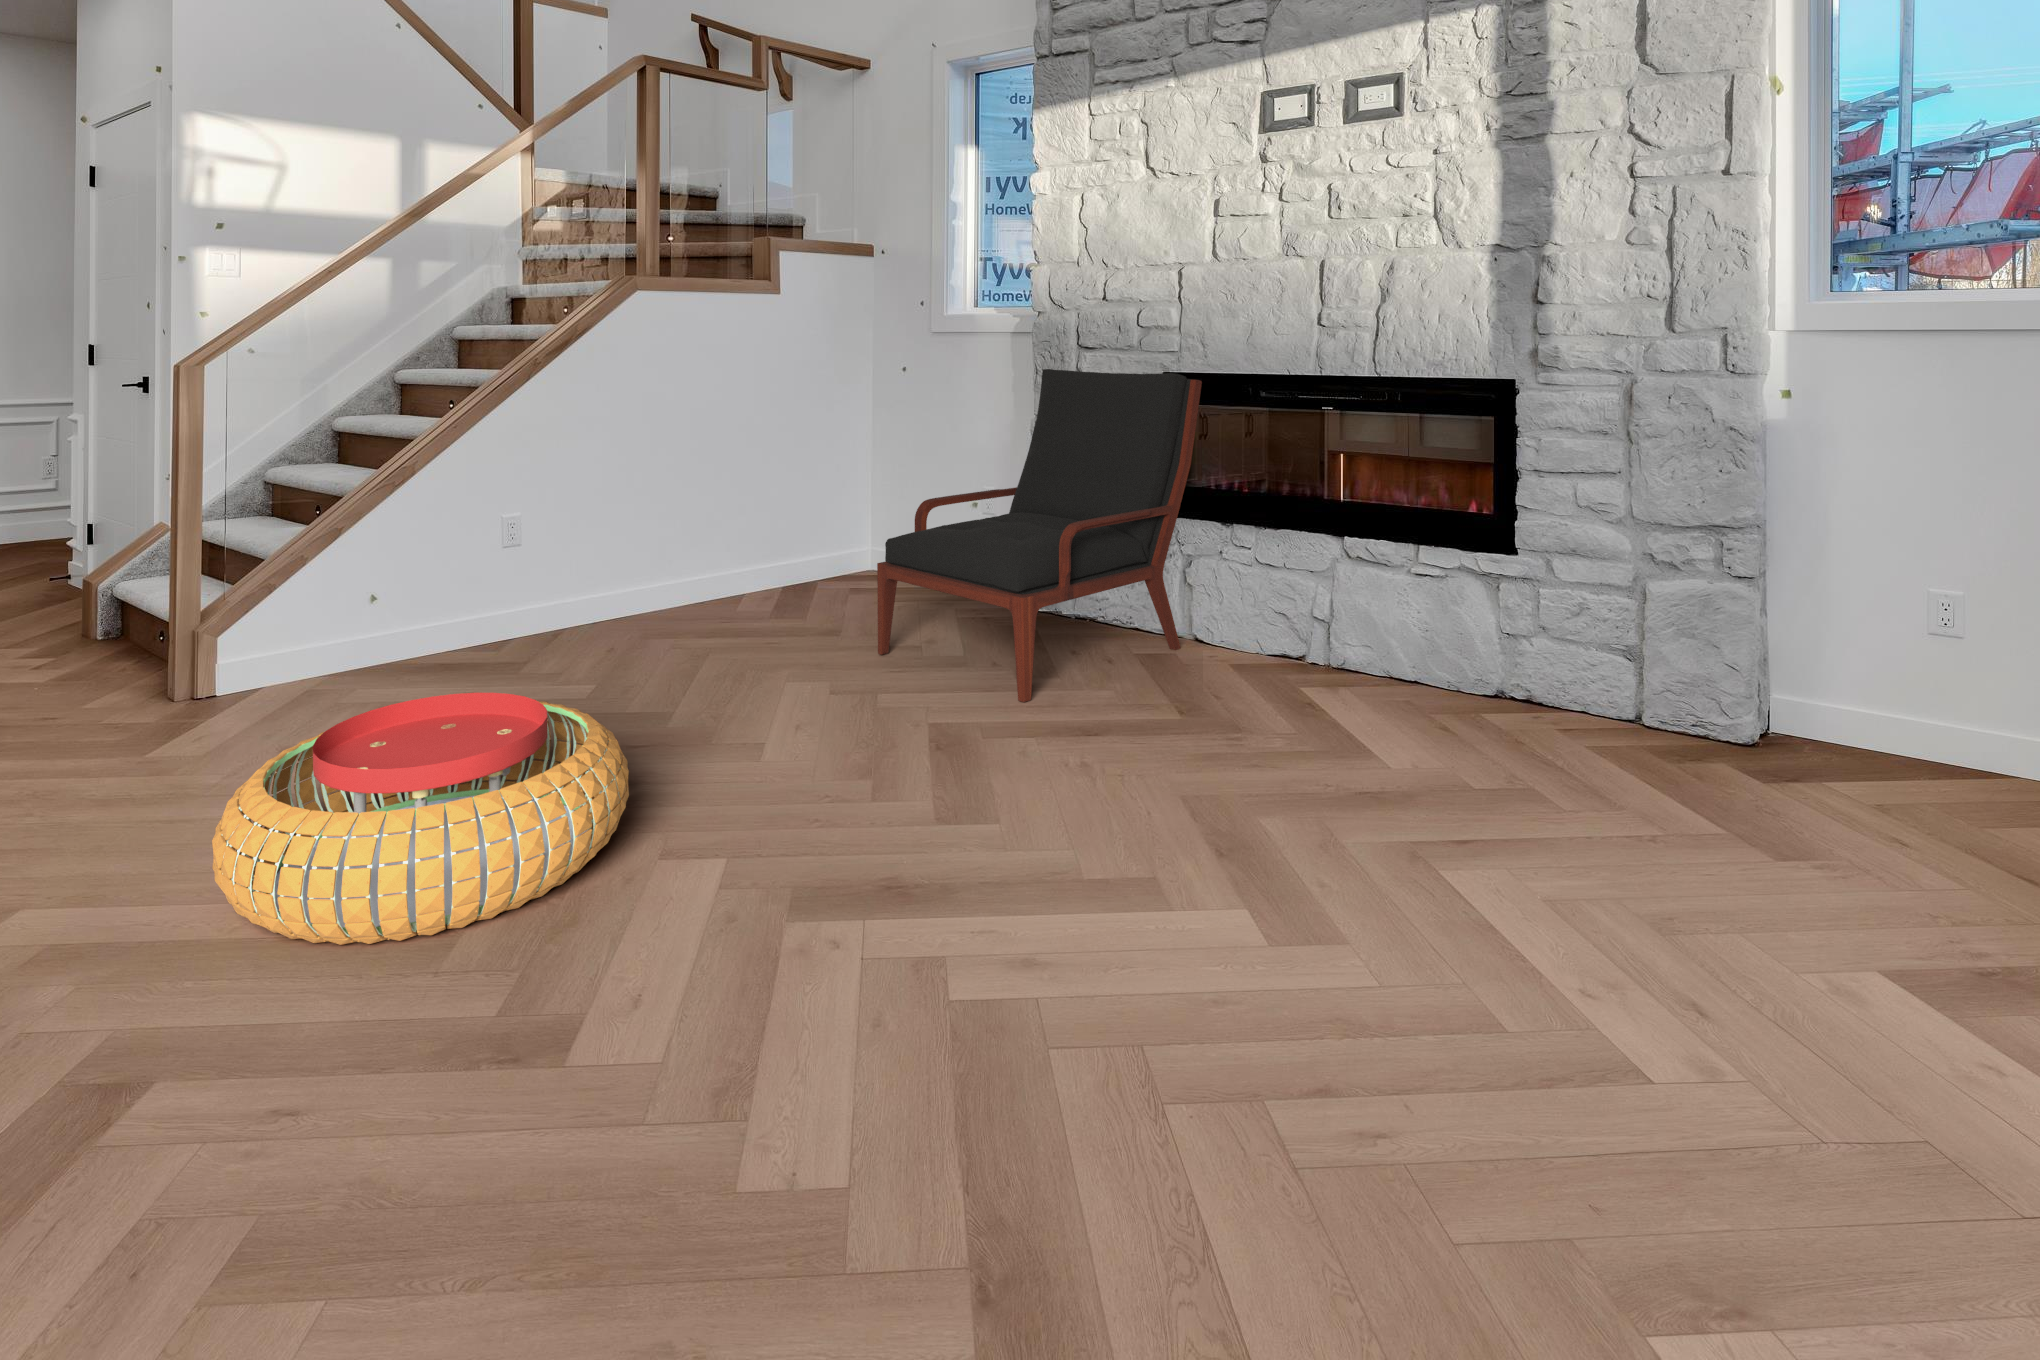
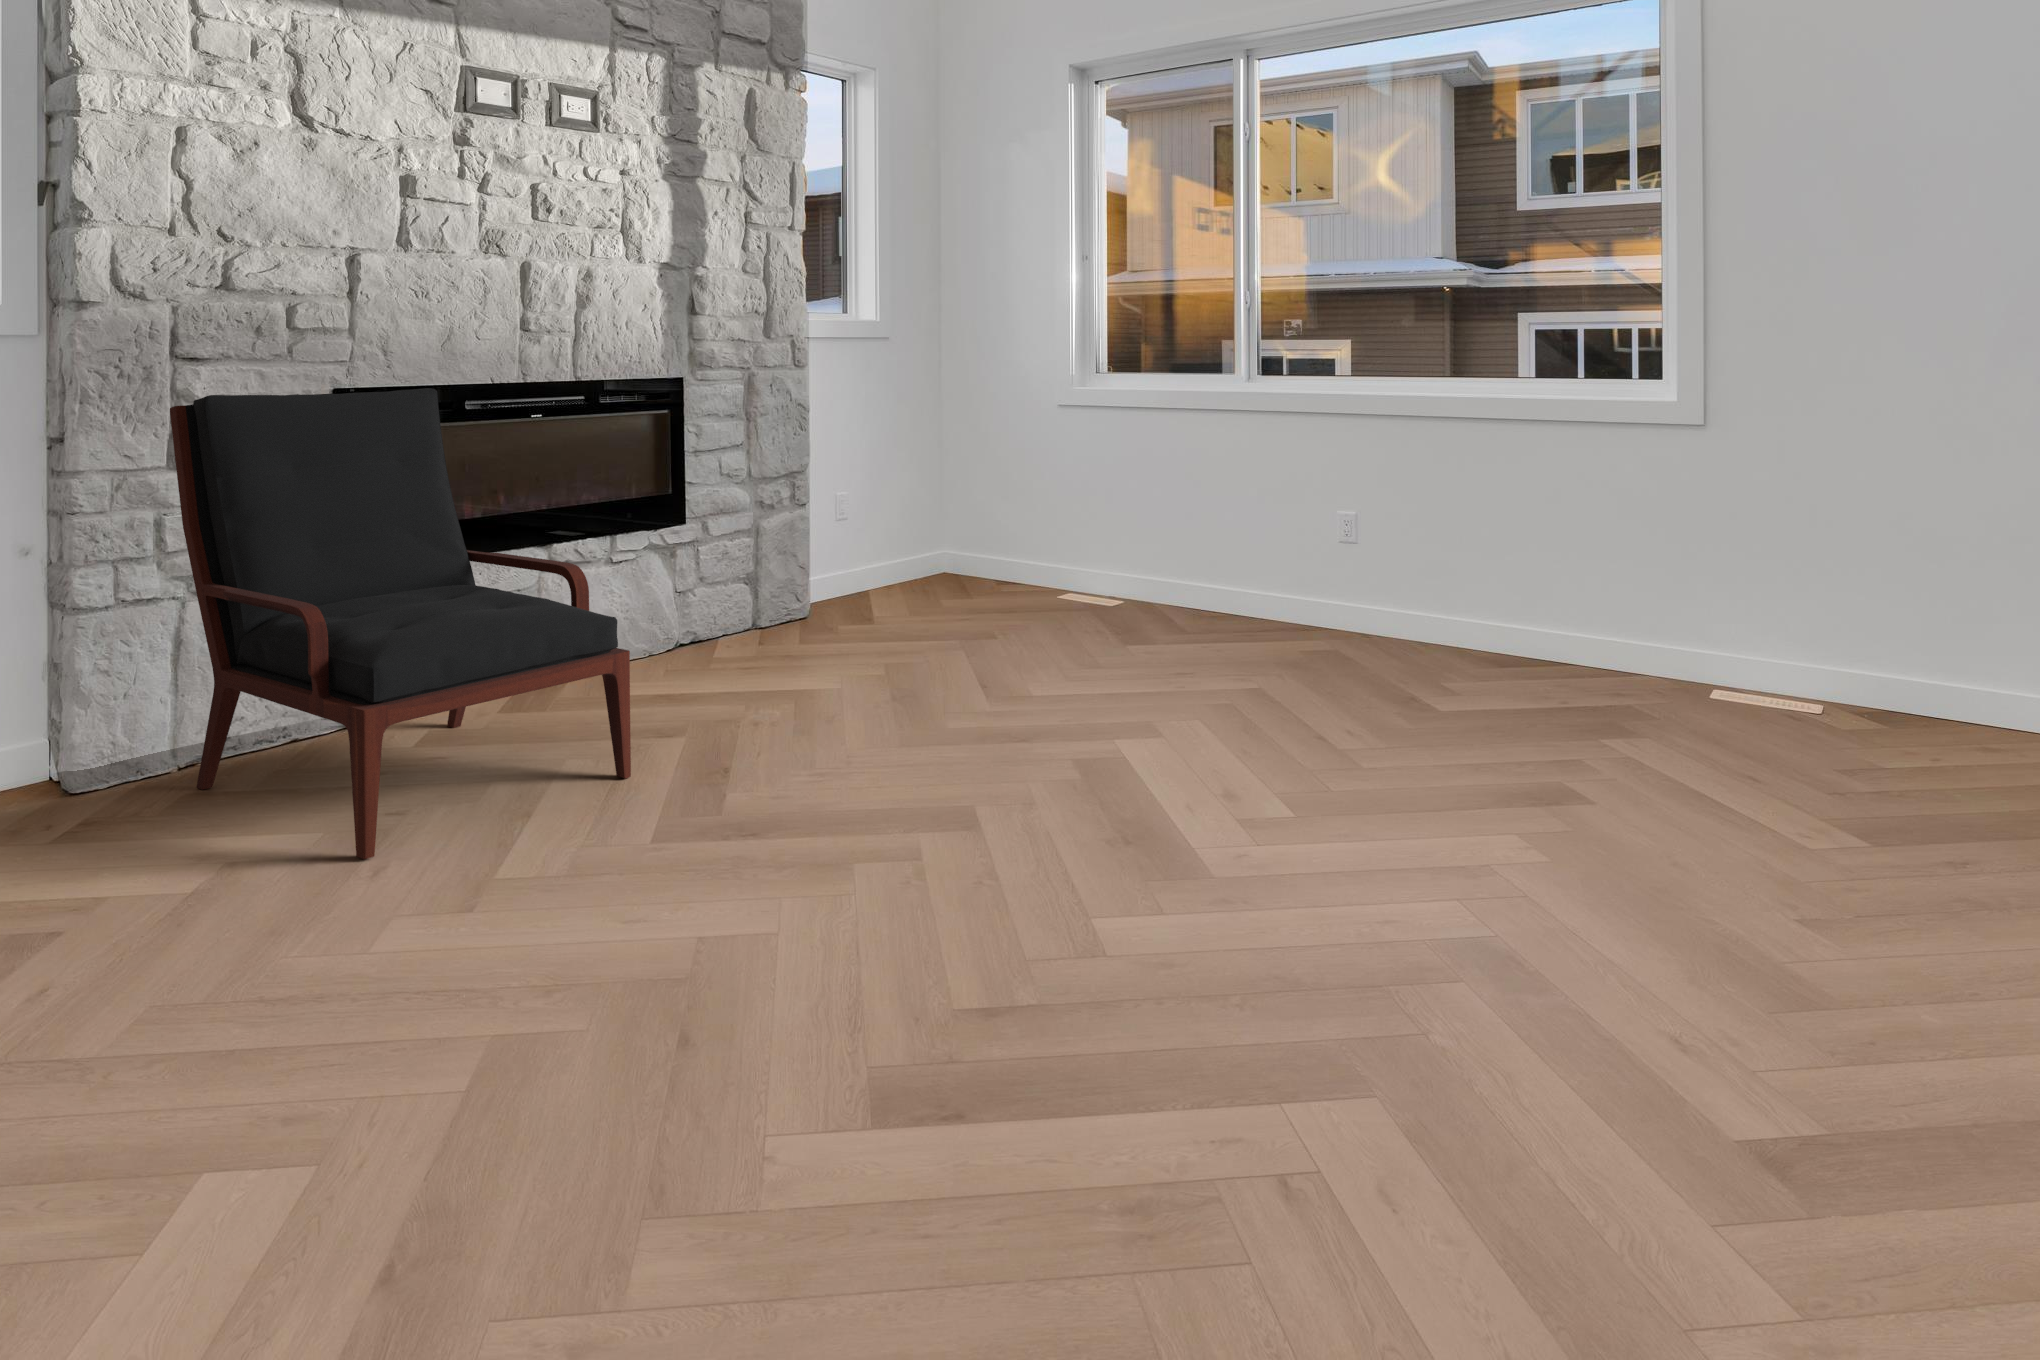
pouf: present [212,693,629,945] -> none [907,778,1392,1097]

